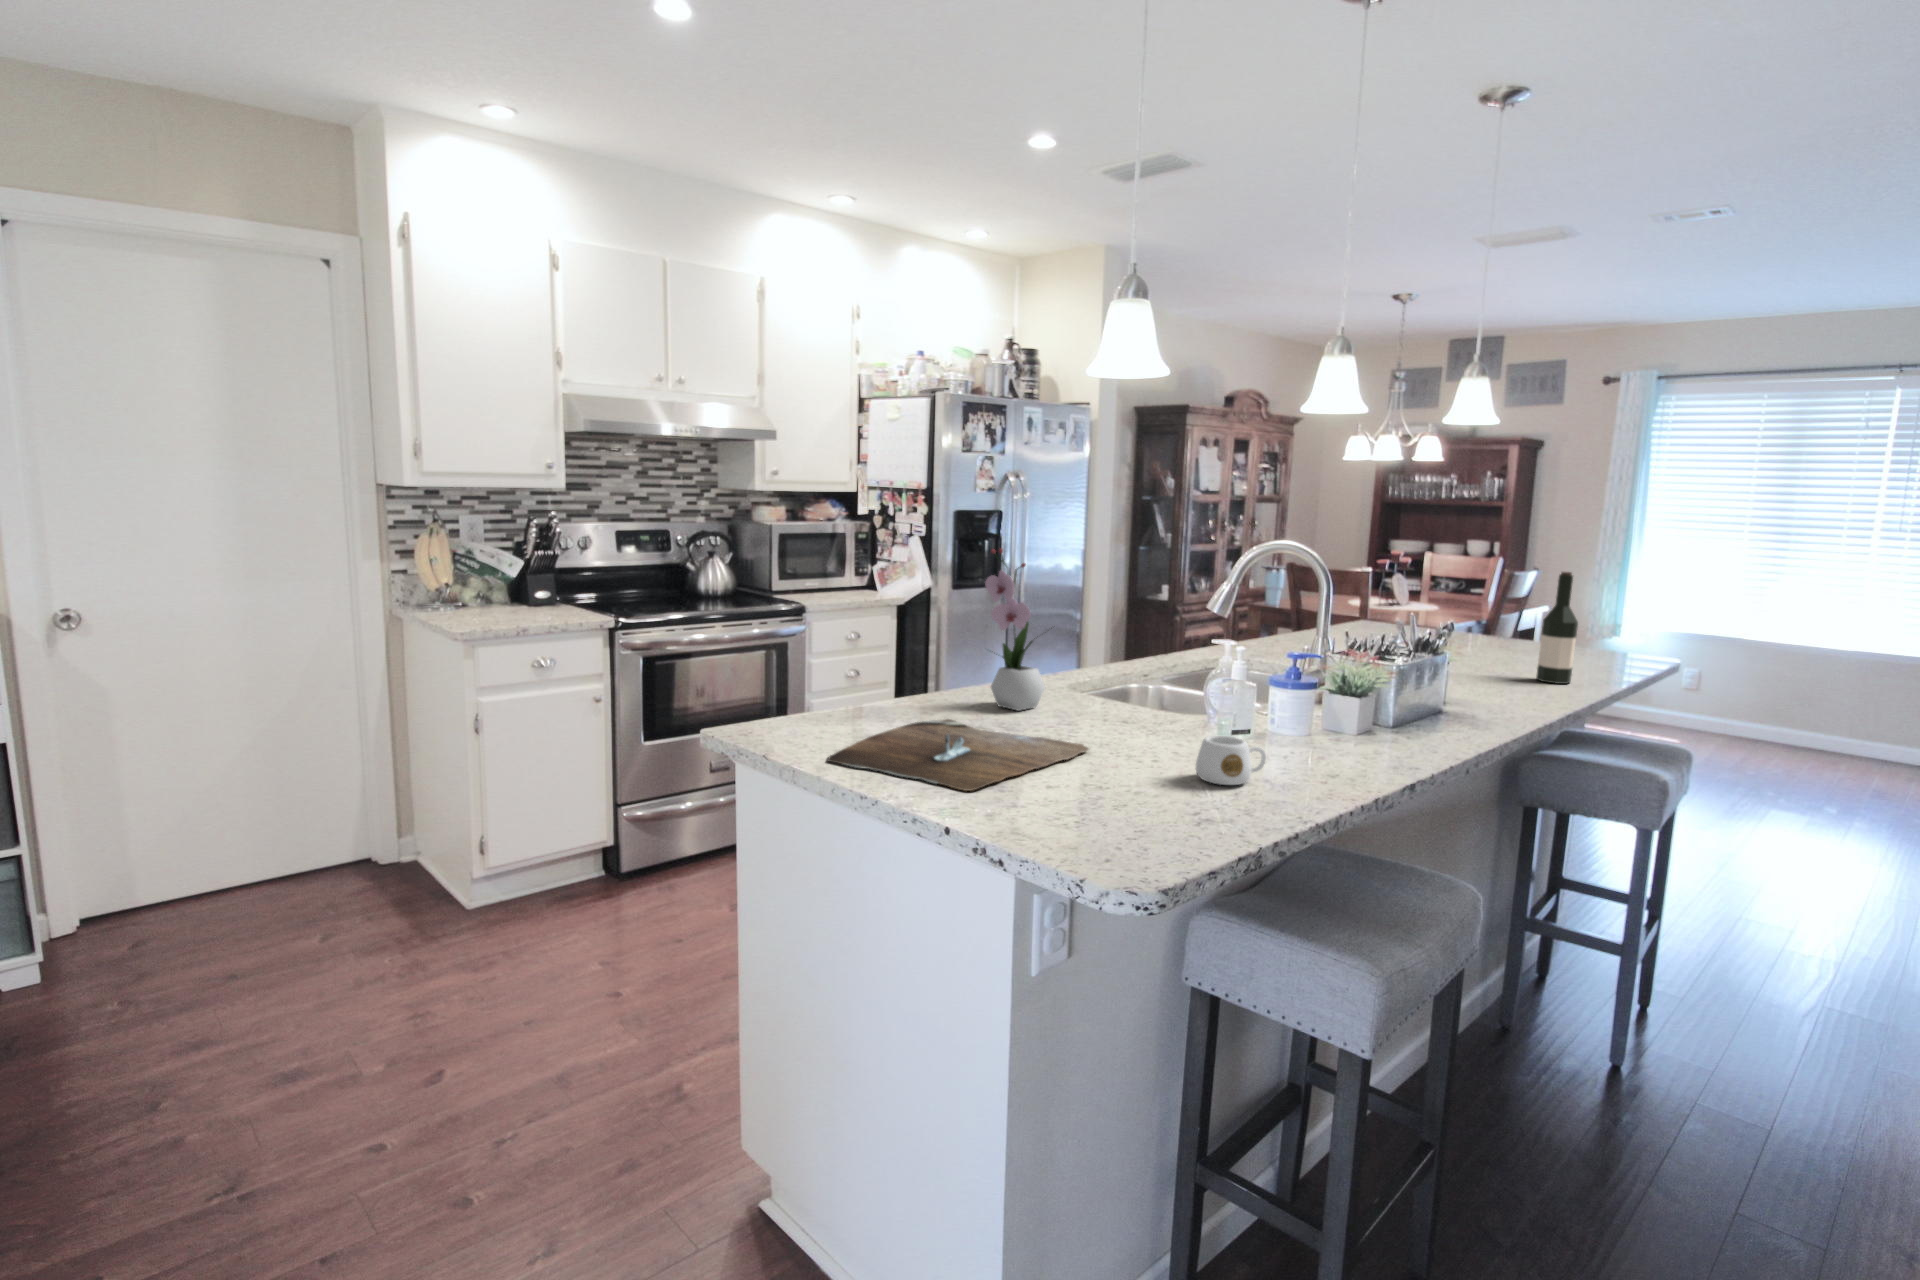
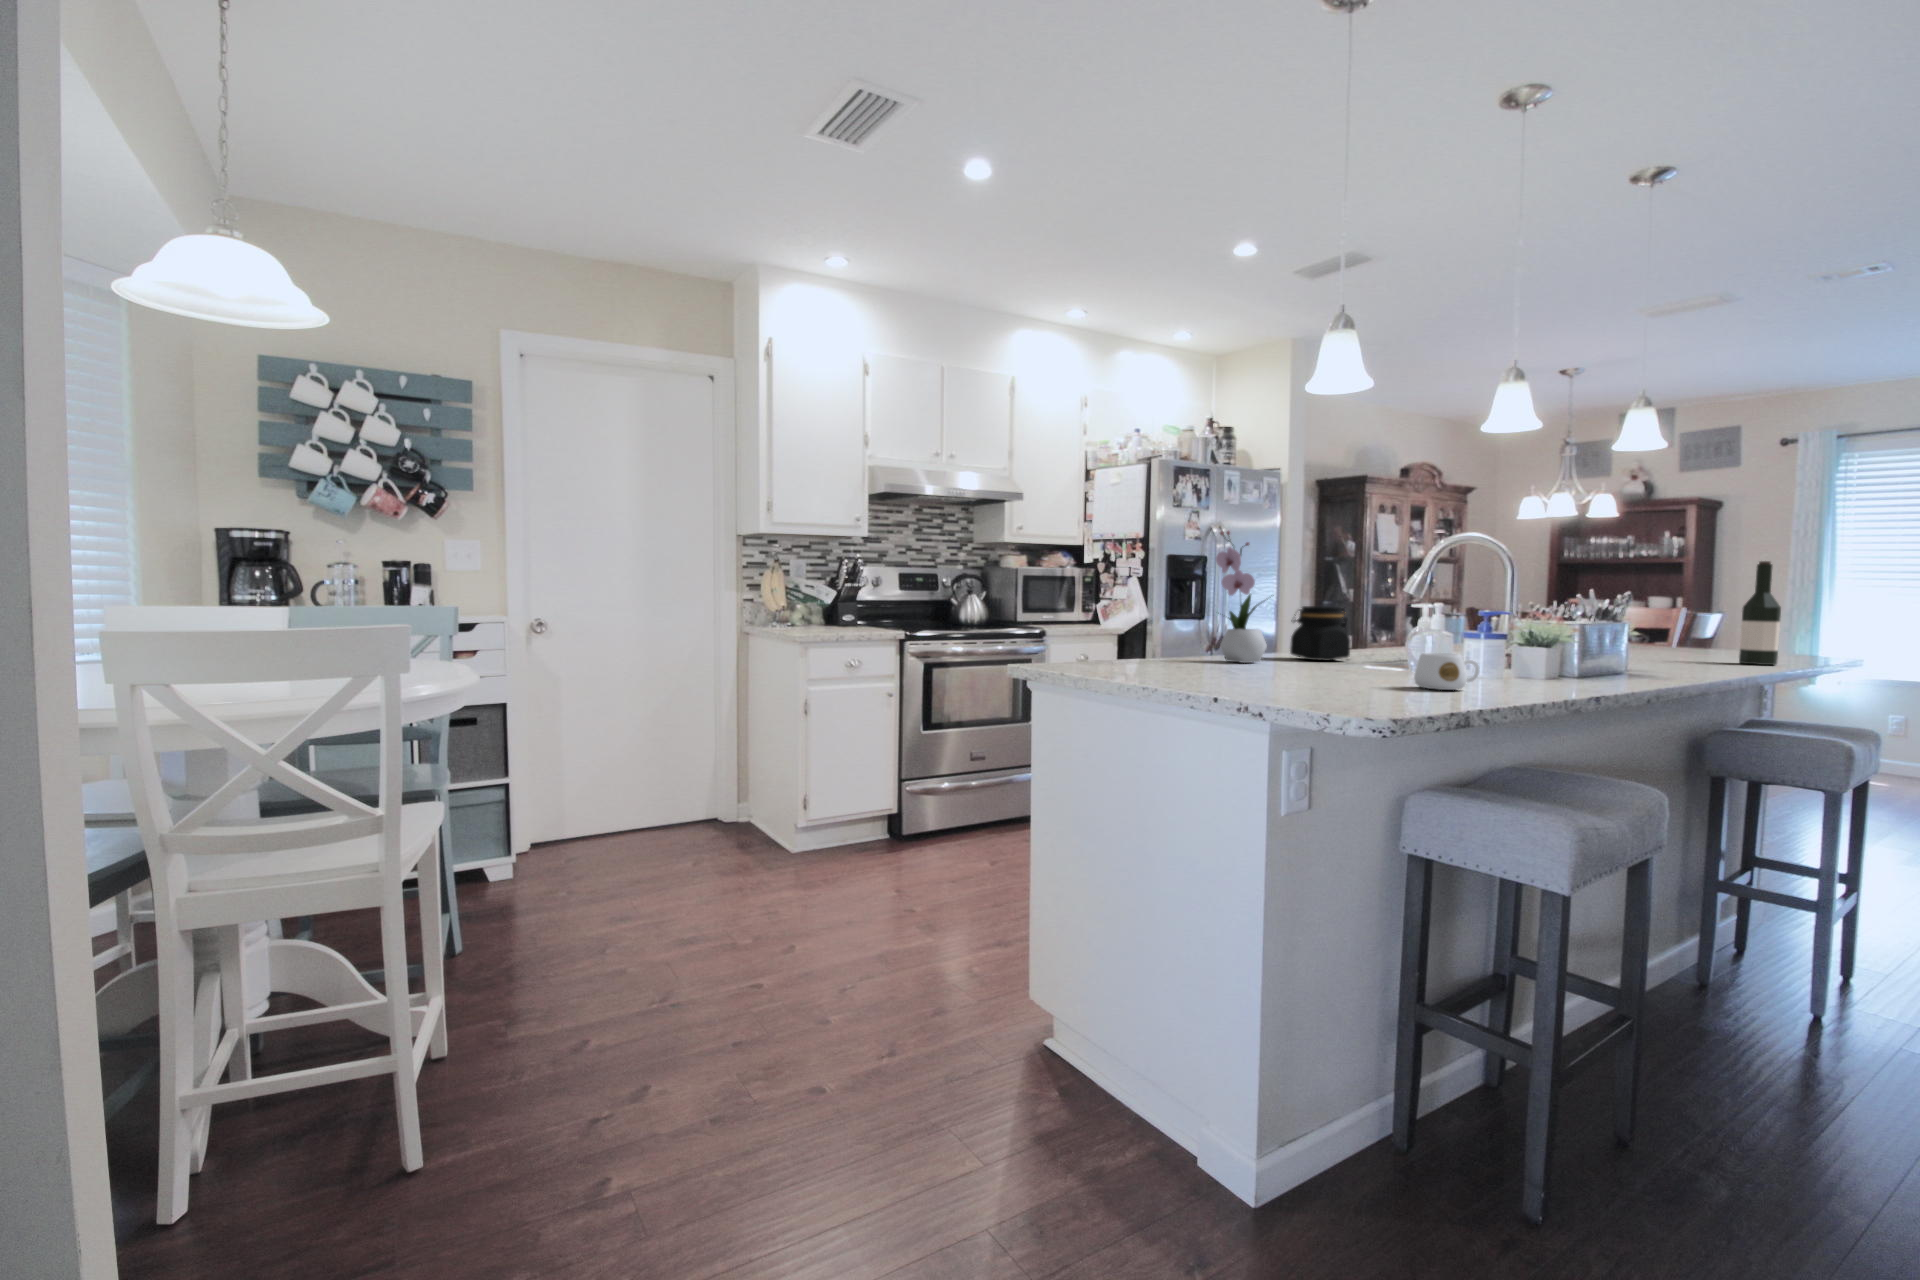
jar: none [1075,629,1142,697] -> present [1290,606,1350,661]
cutting board: present [828,719,1089,791] -> none [1099,656,1316,685]

